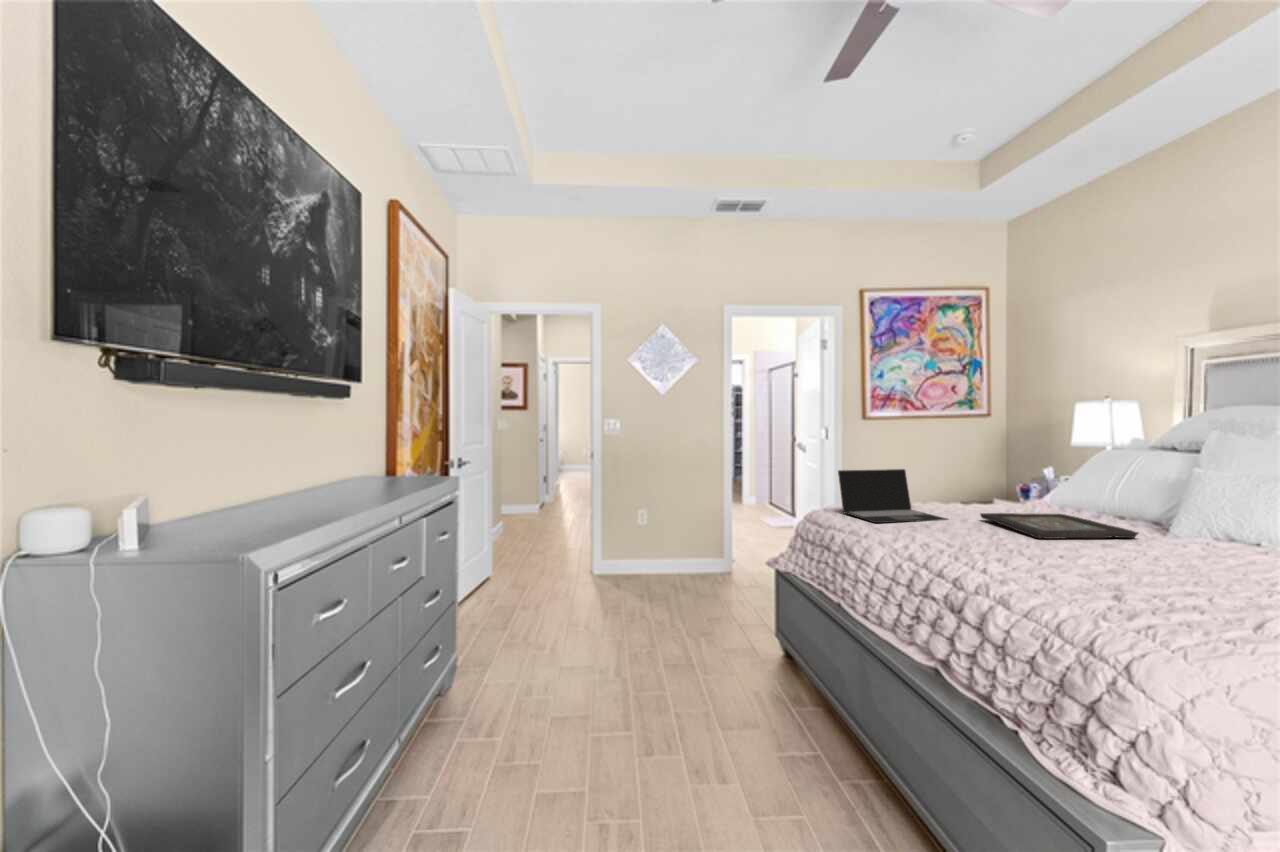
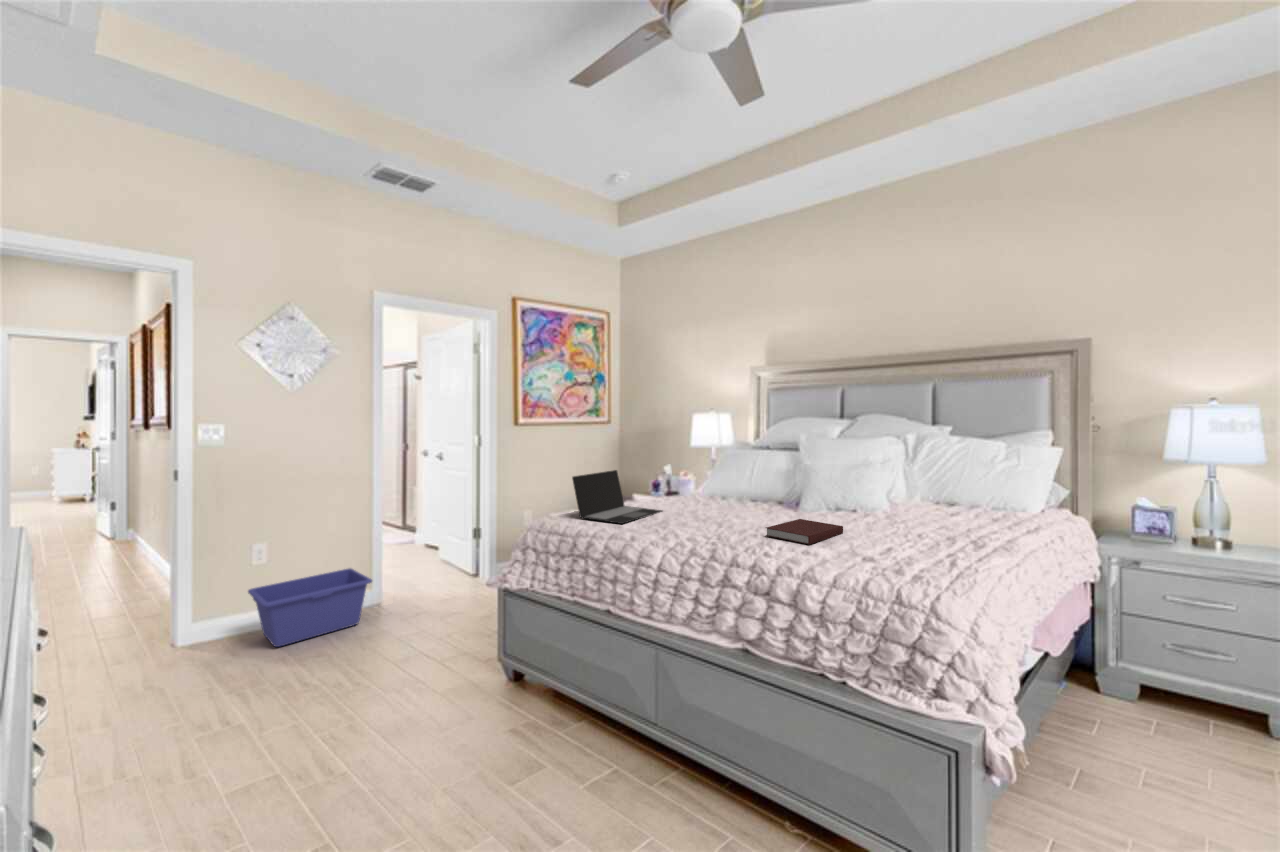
decorative tray: present [980,513,1138,539] -> none [683,495,784,518]
storage bin: none [631,537,707,583] -> present [248,568,372,647]
notebook: none [1023,547,1165,576] -> present [766,519,843,545]

